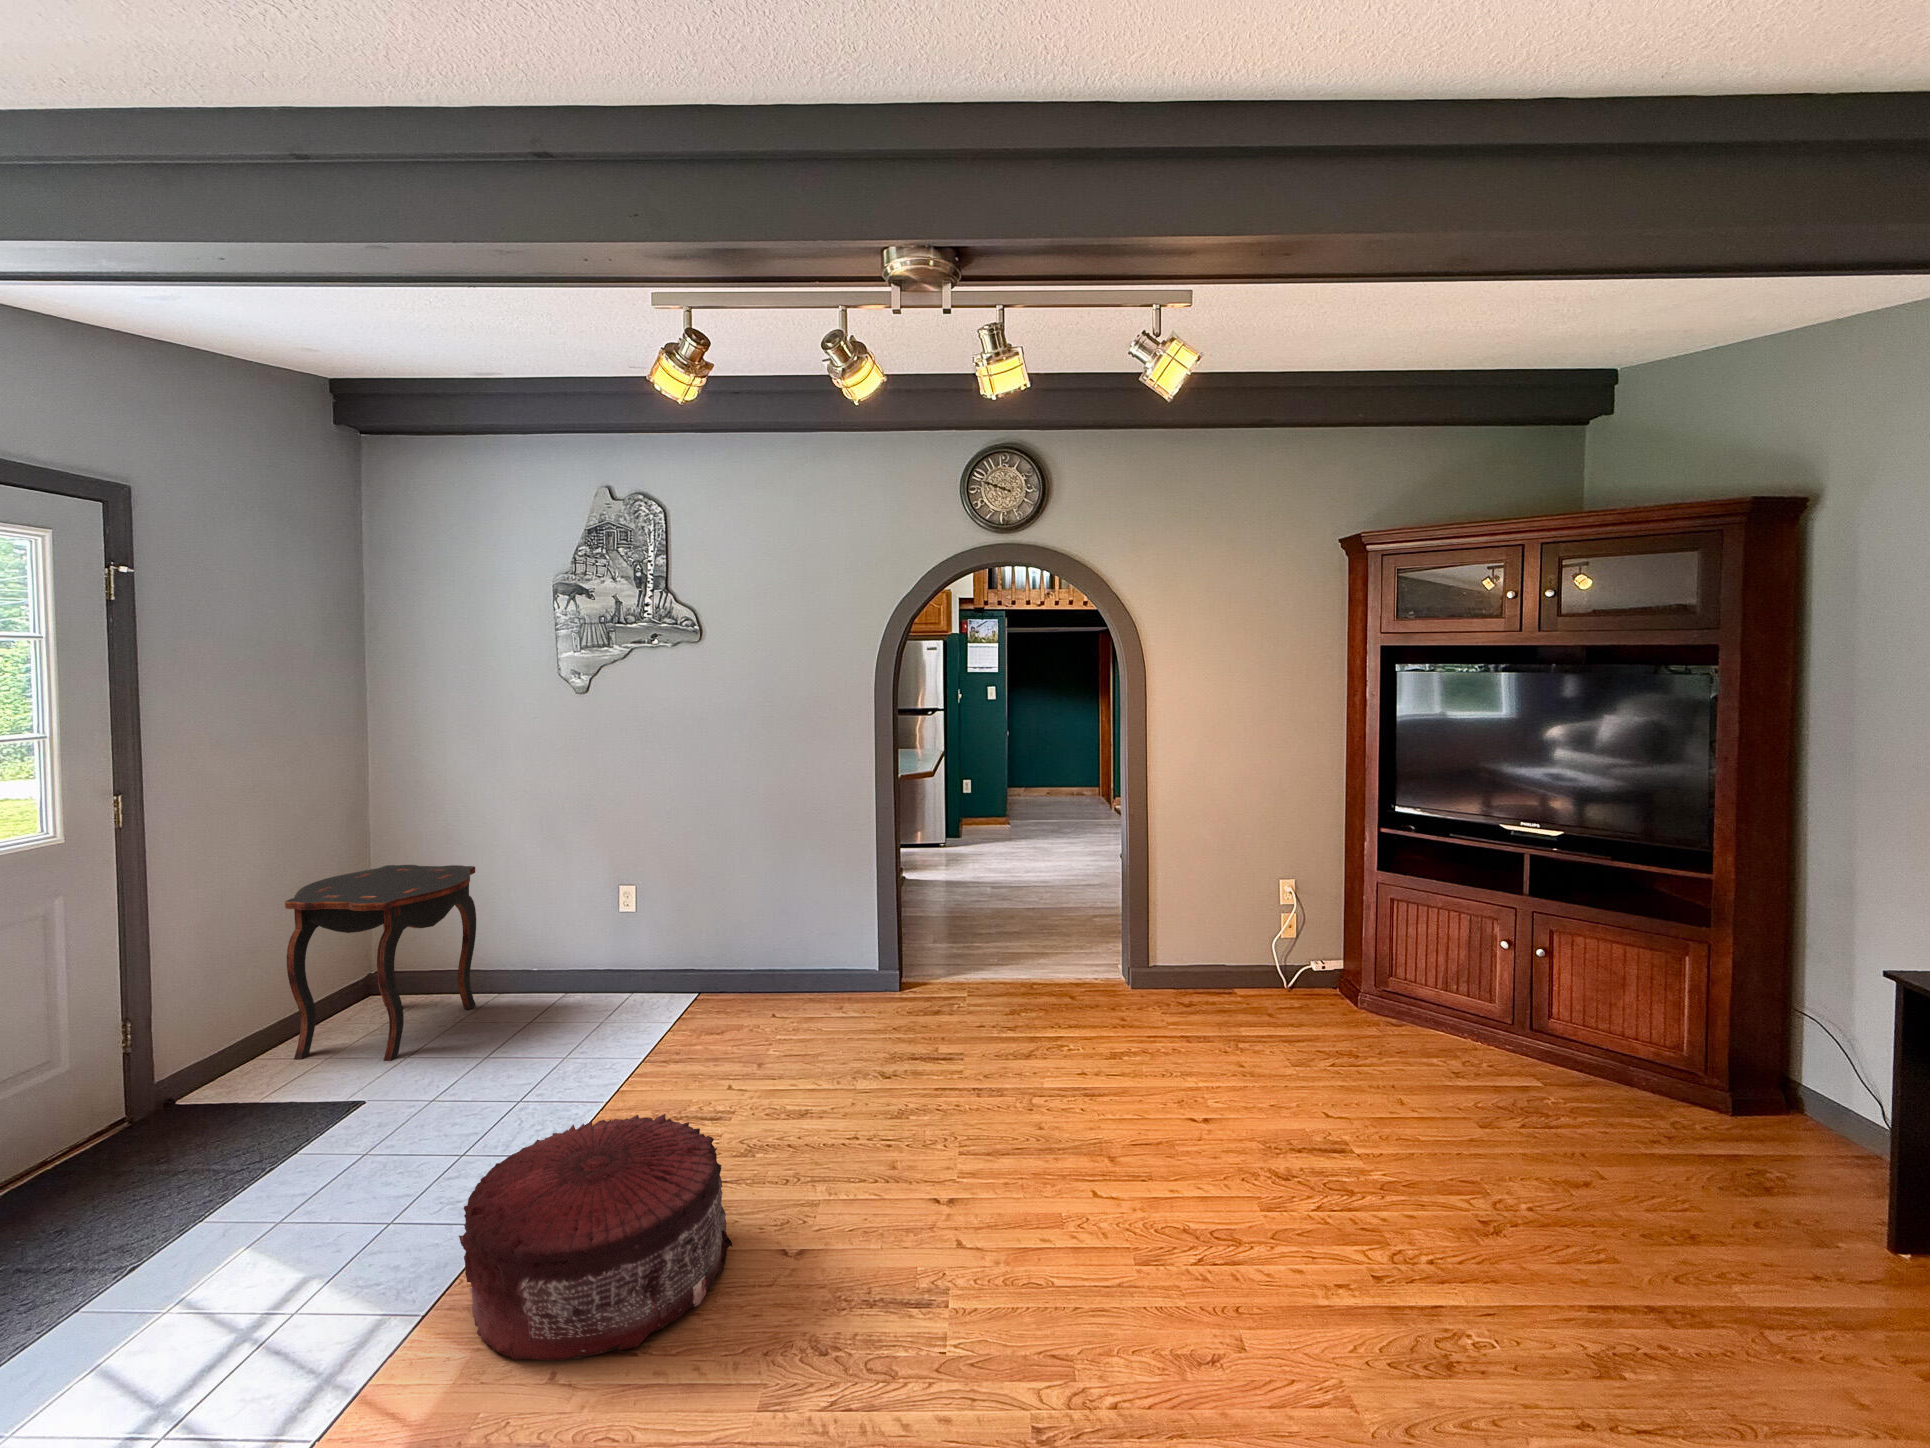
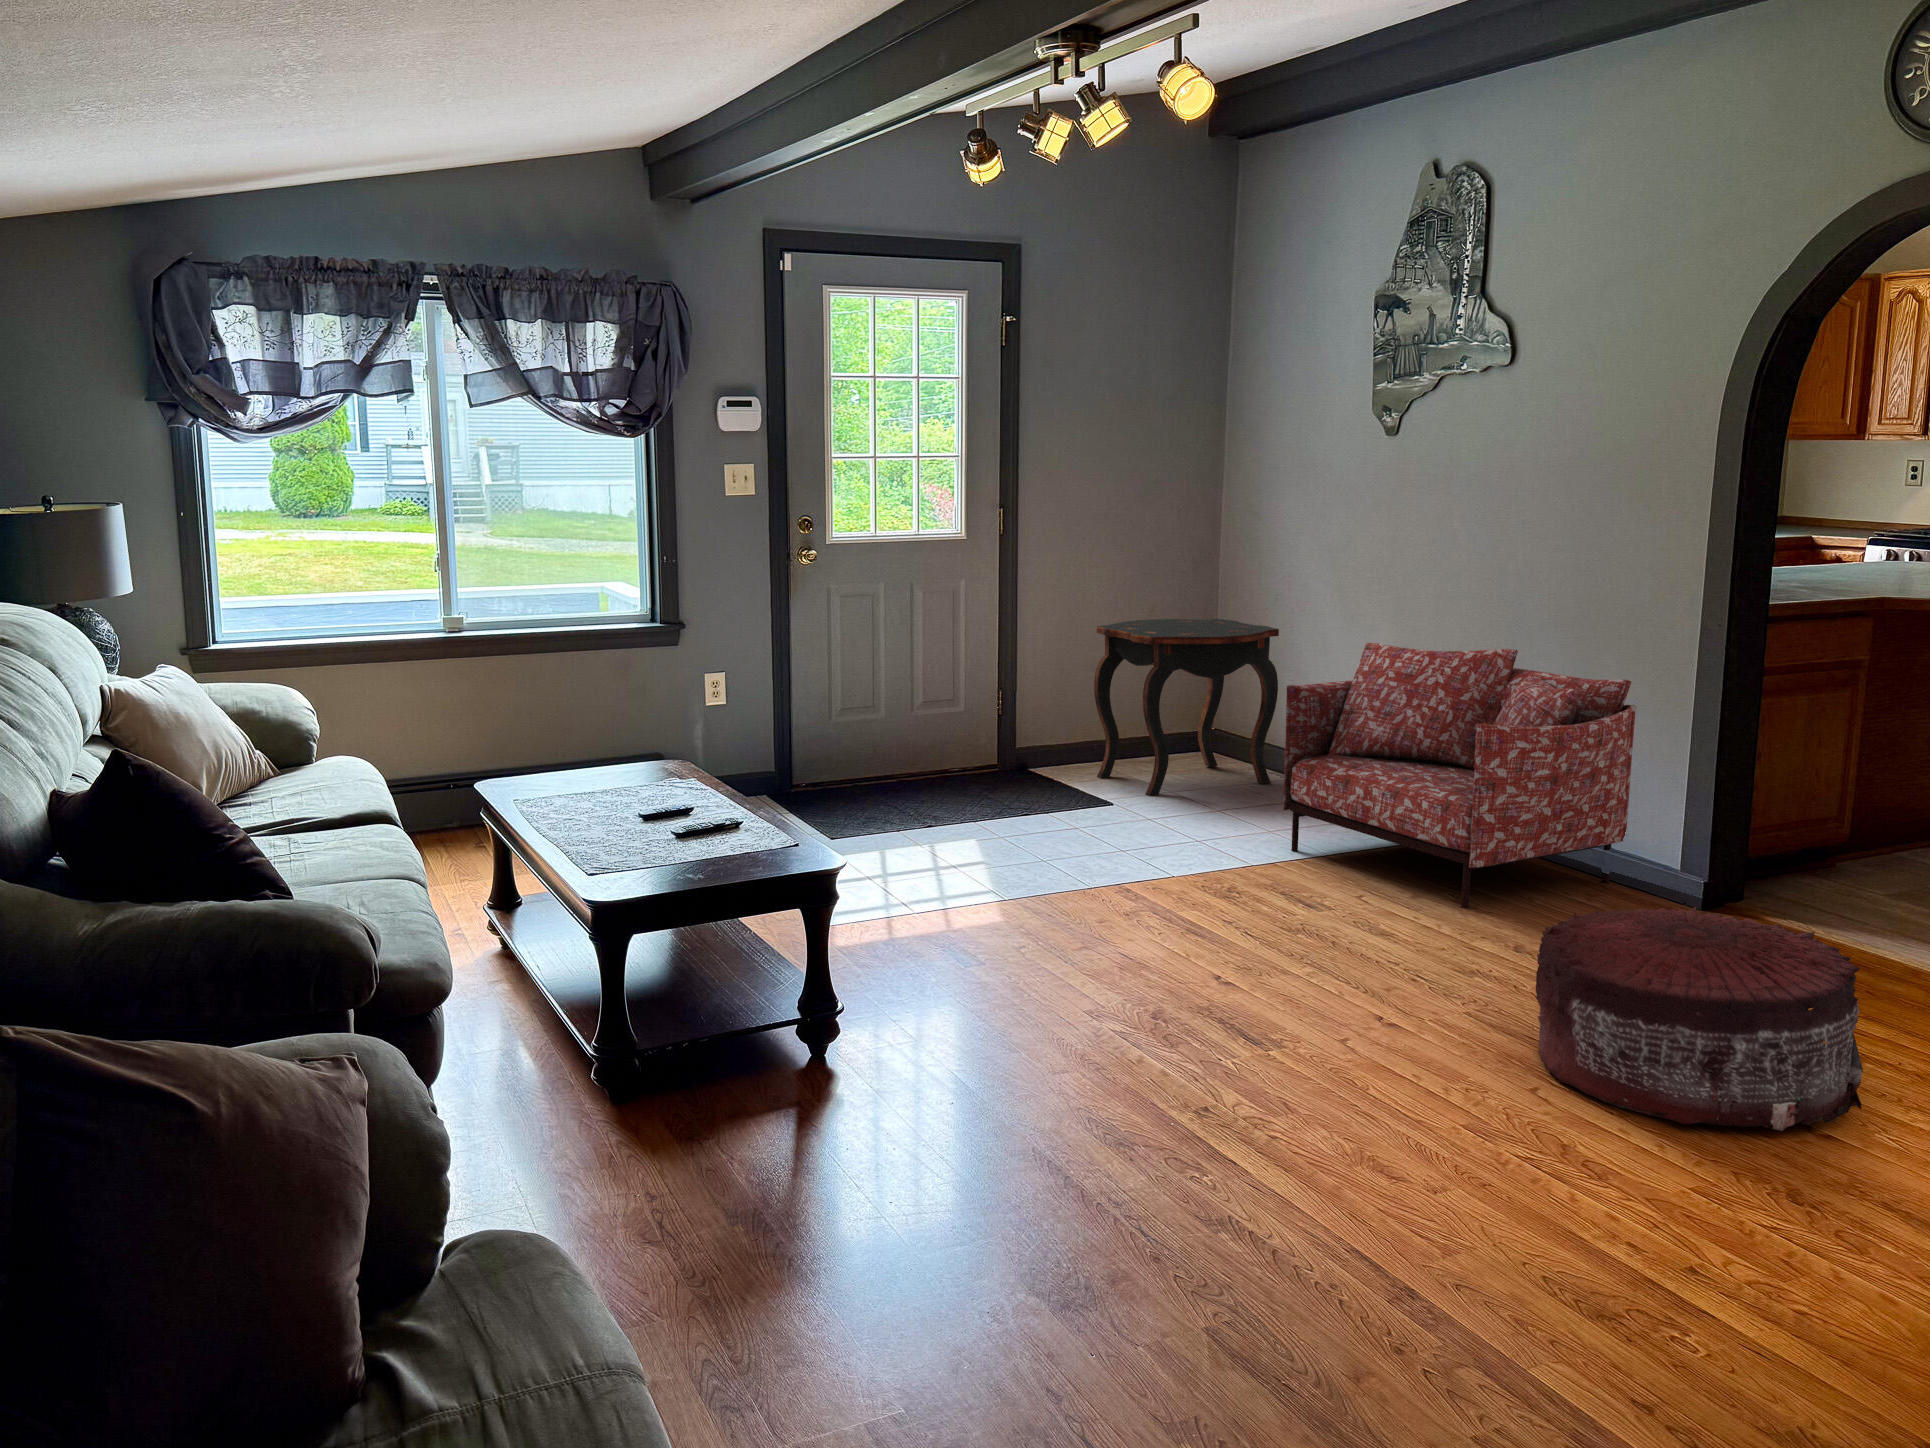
armchair: none [600,855,852,1068] -> present [1283,643,1636,909]
pouf: present [459,1114,733,1360] -> present [1536,907,1863,1131]

